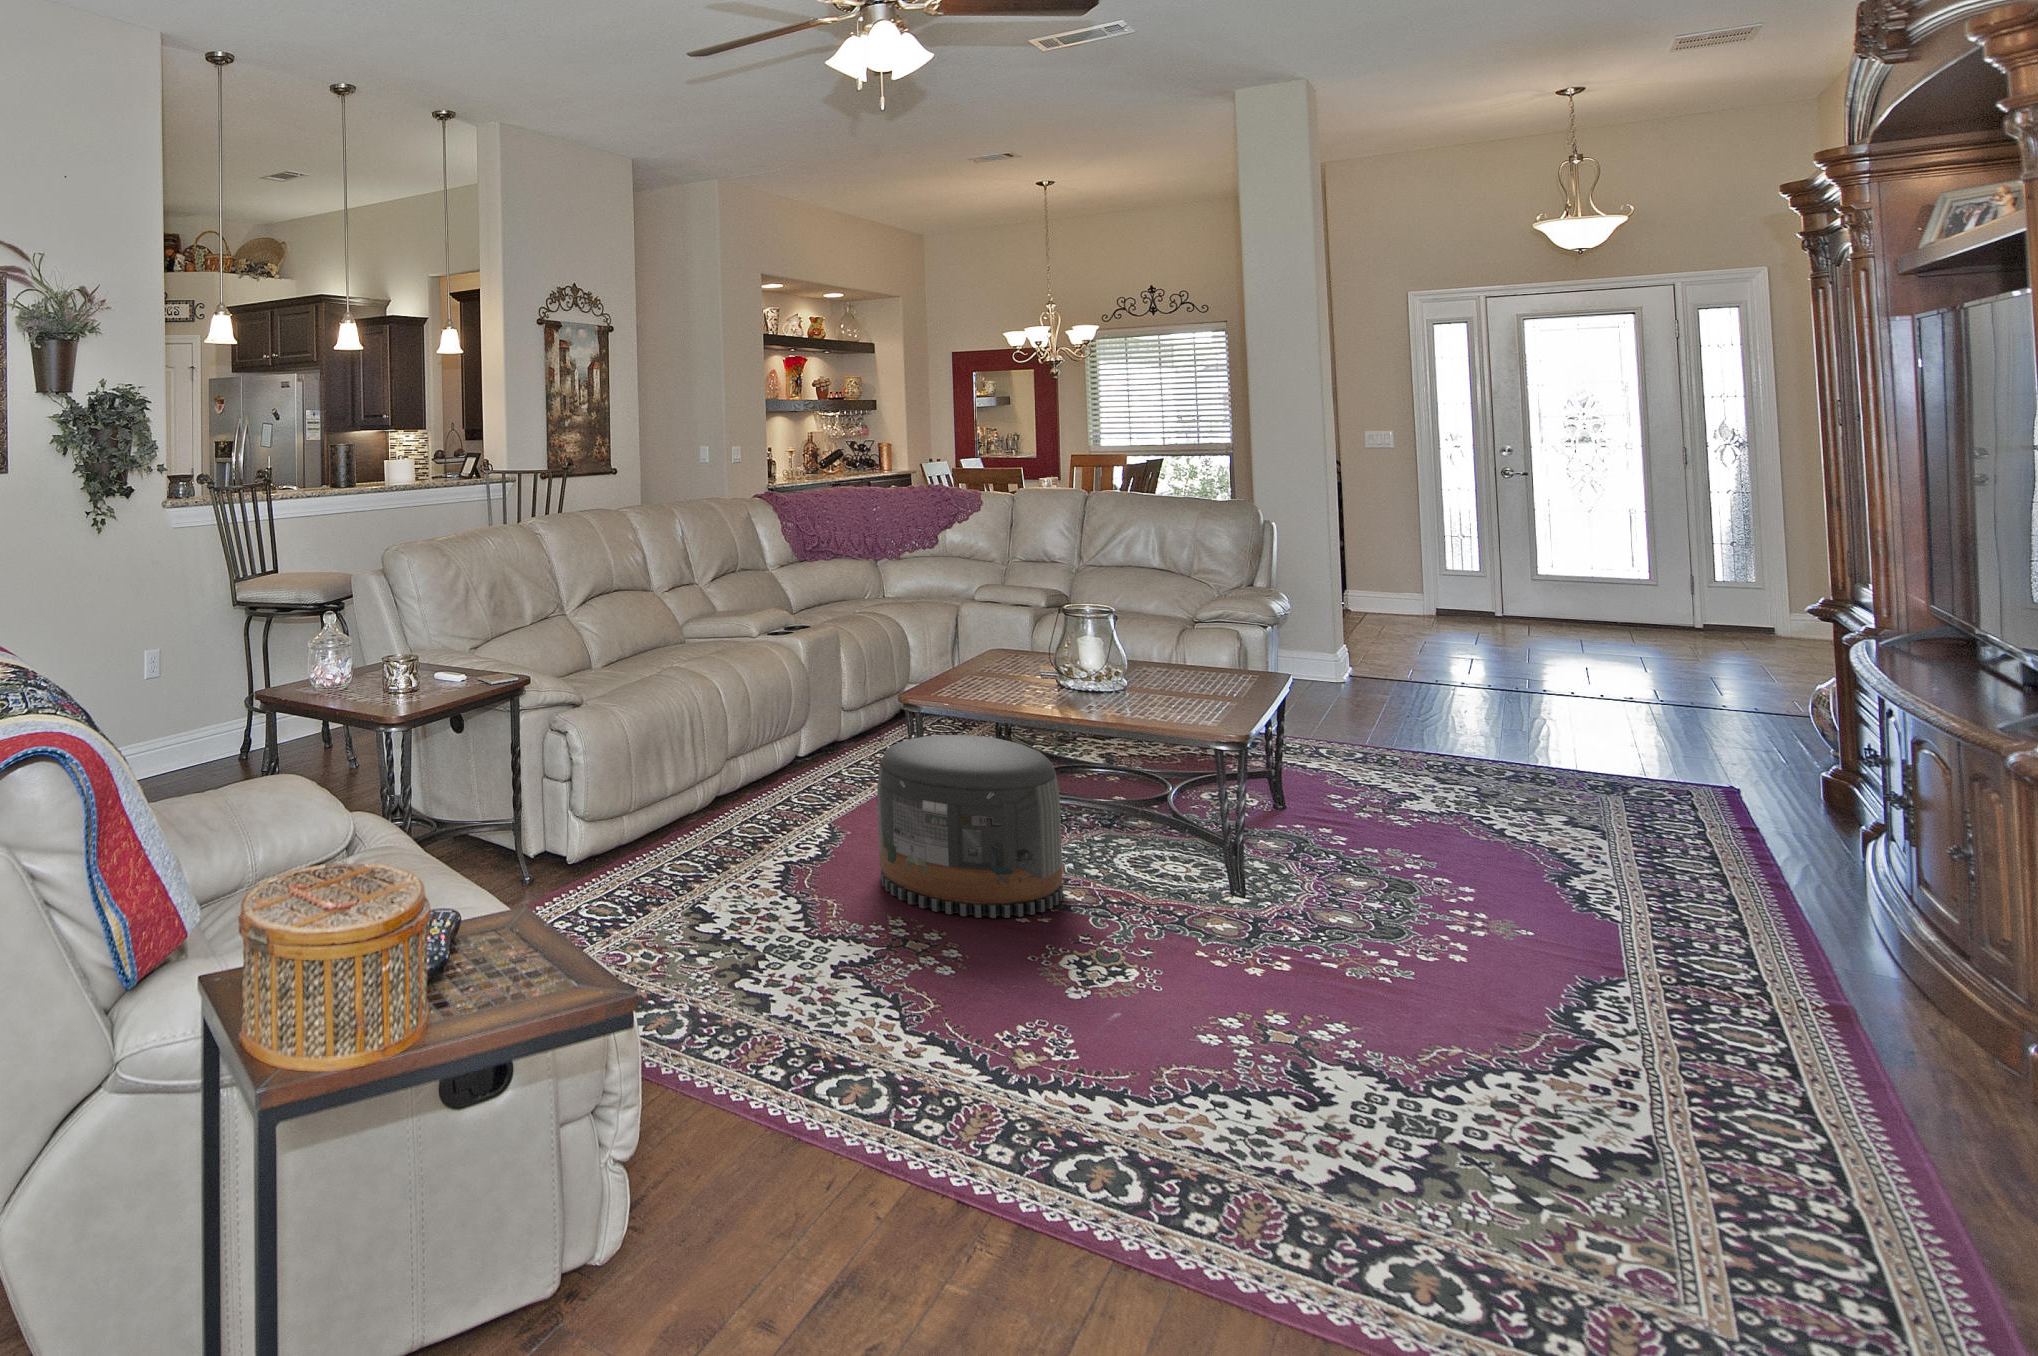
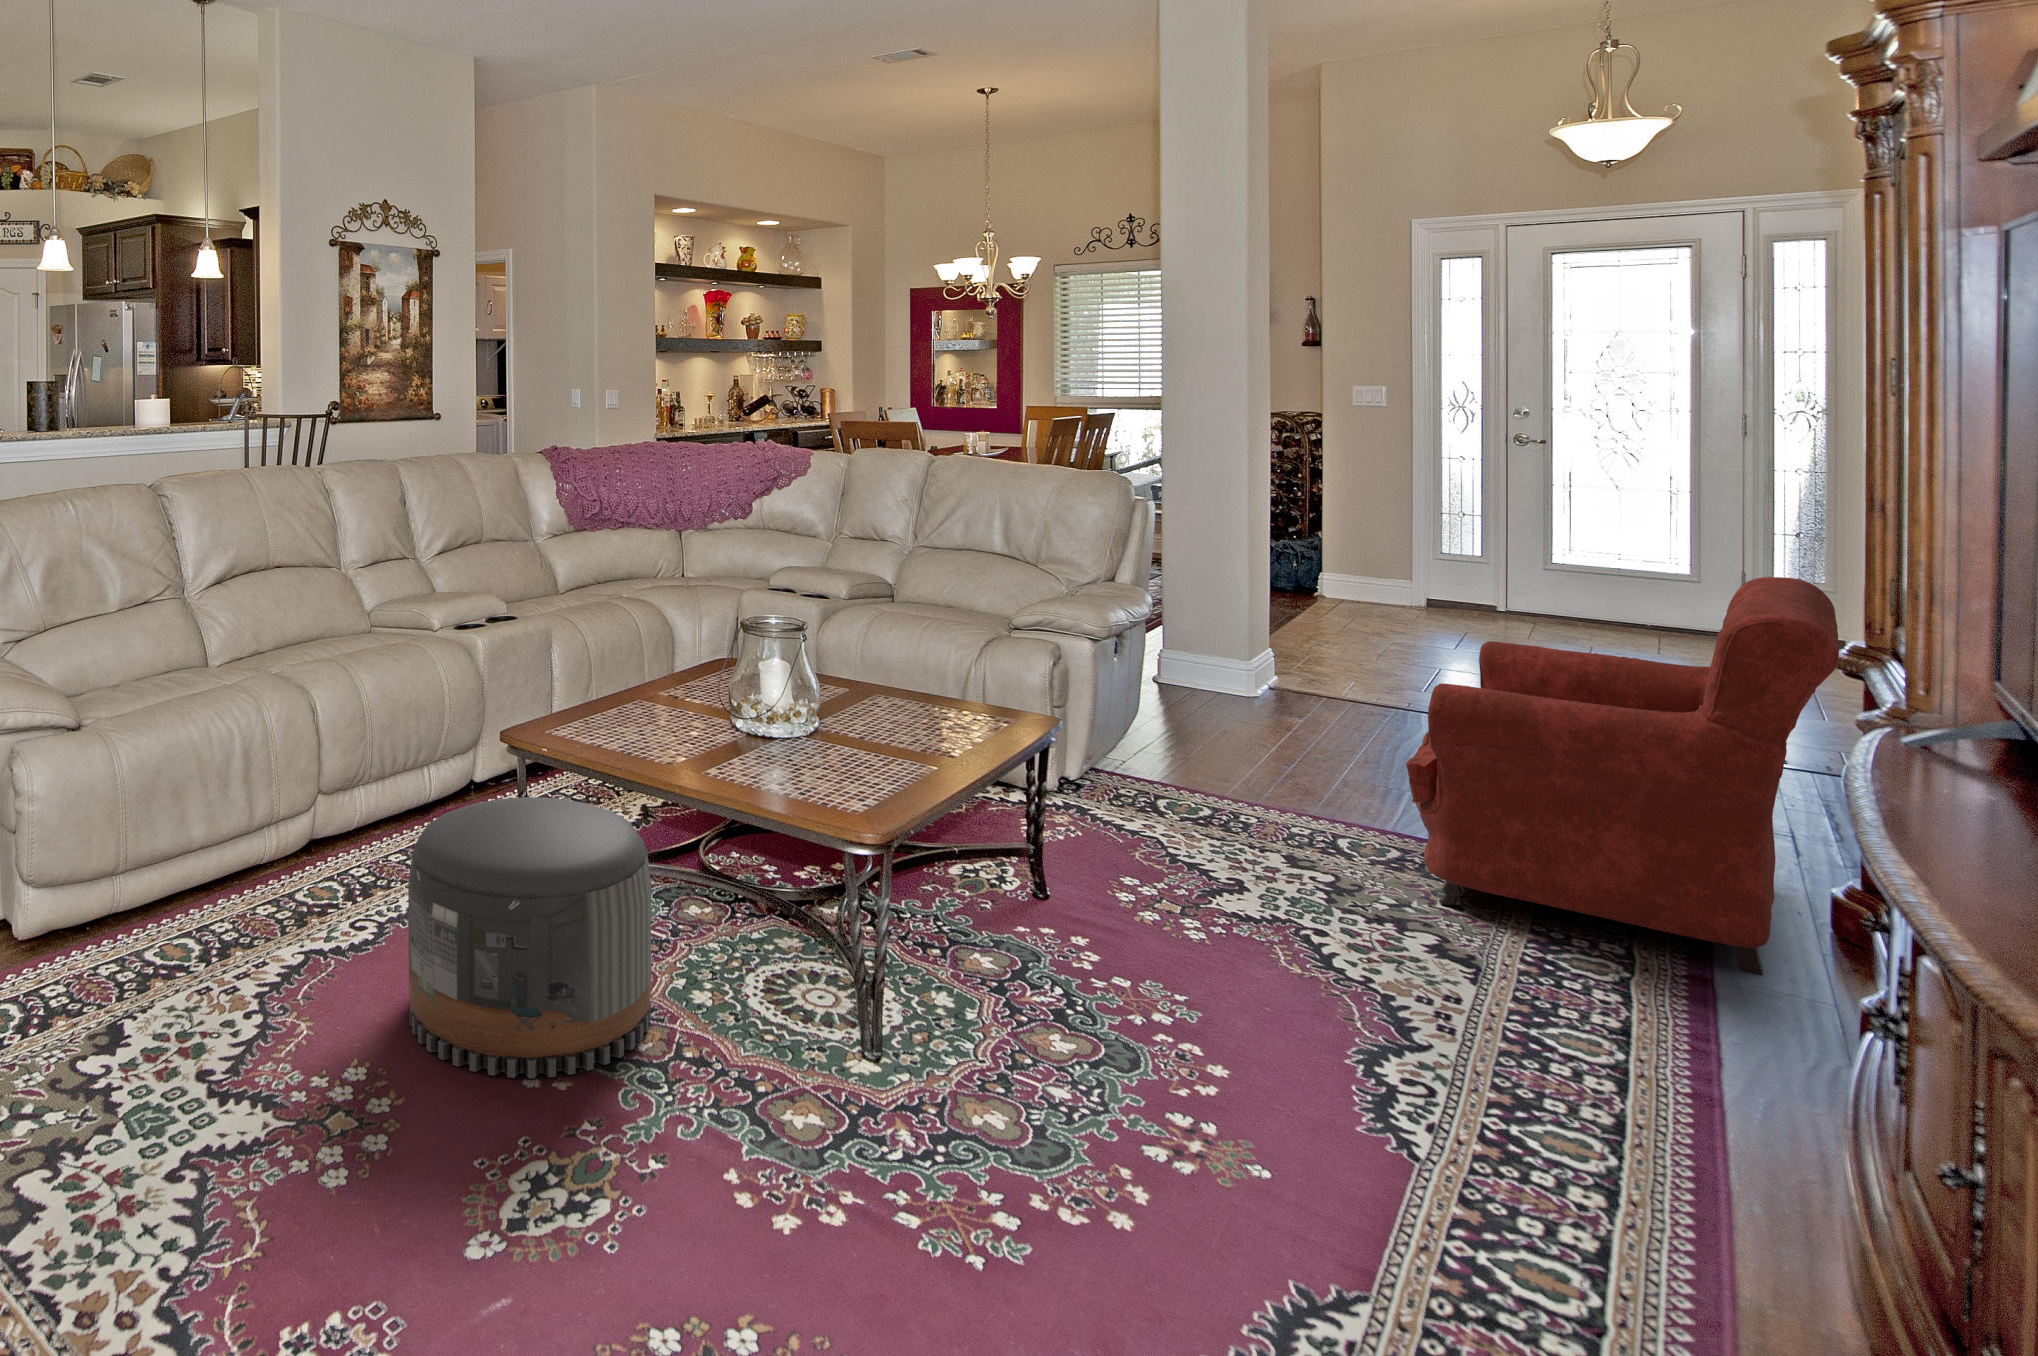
armchair: none [1520,558,1829,831] -> present [1406,577,1839,976]

